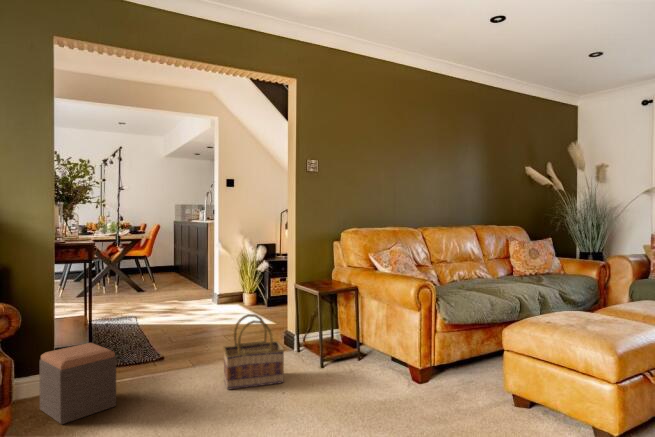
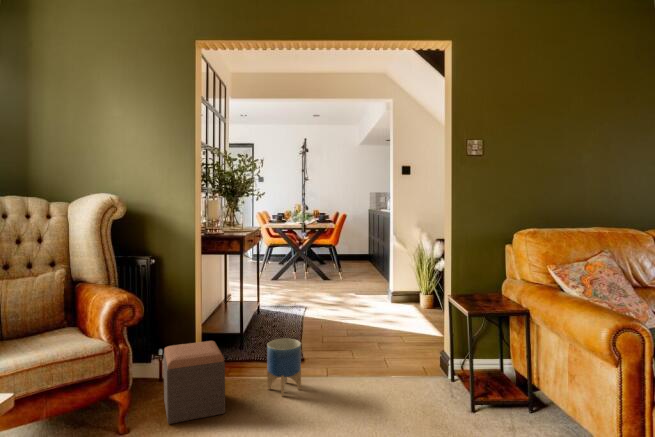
basket: present [223,314,284,390] -> none [340,331,413,425]
planter: none [145,334,178,385] -> present [267,339,301,396]

